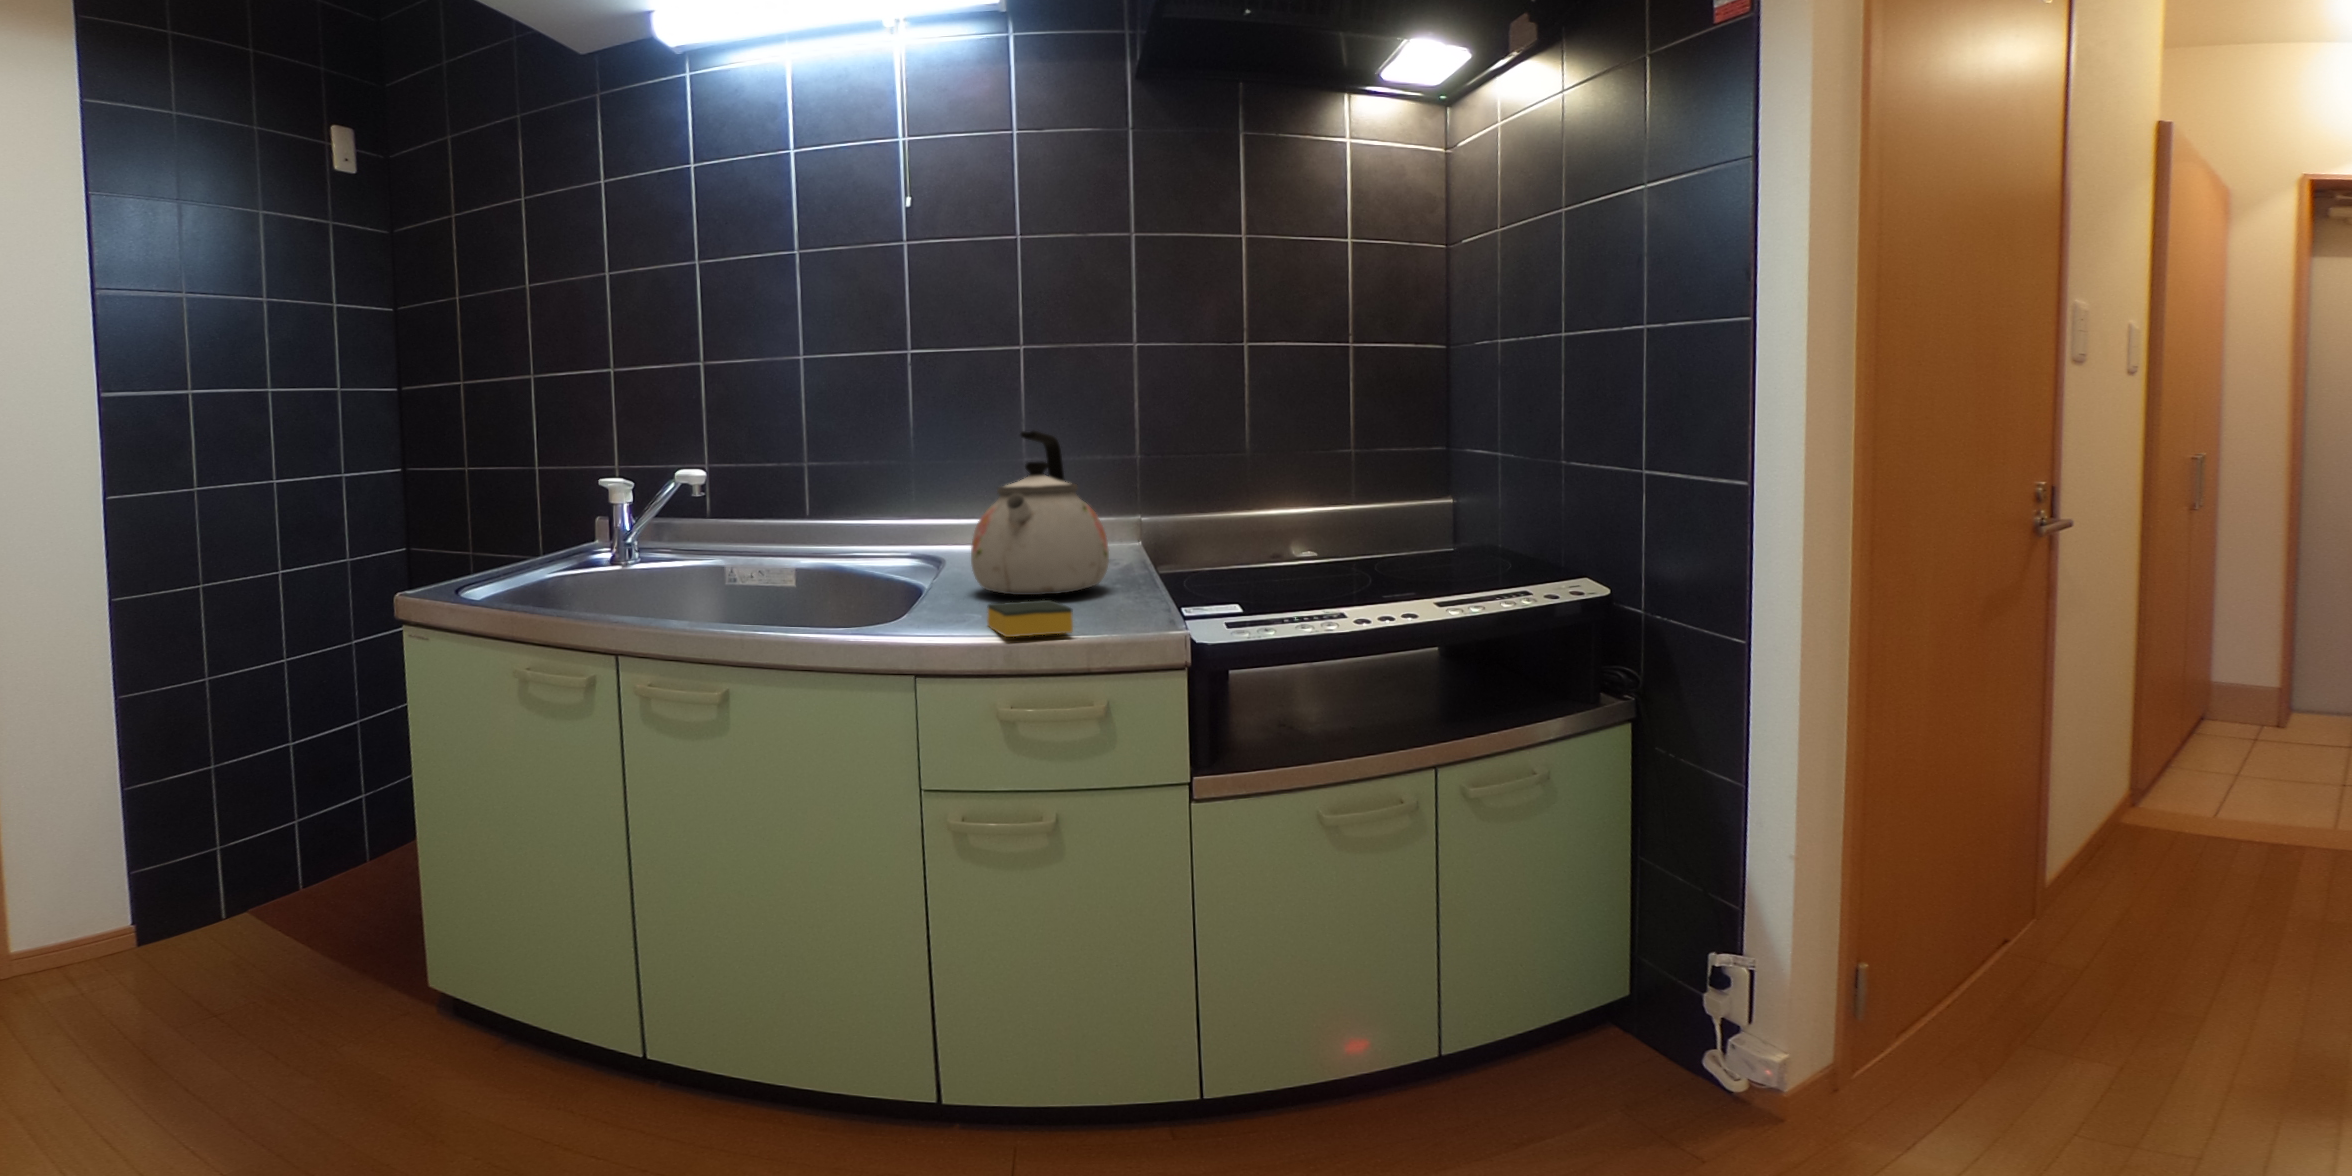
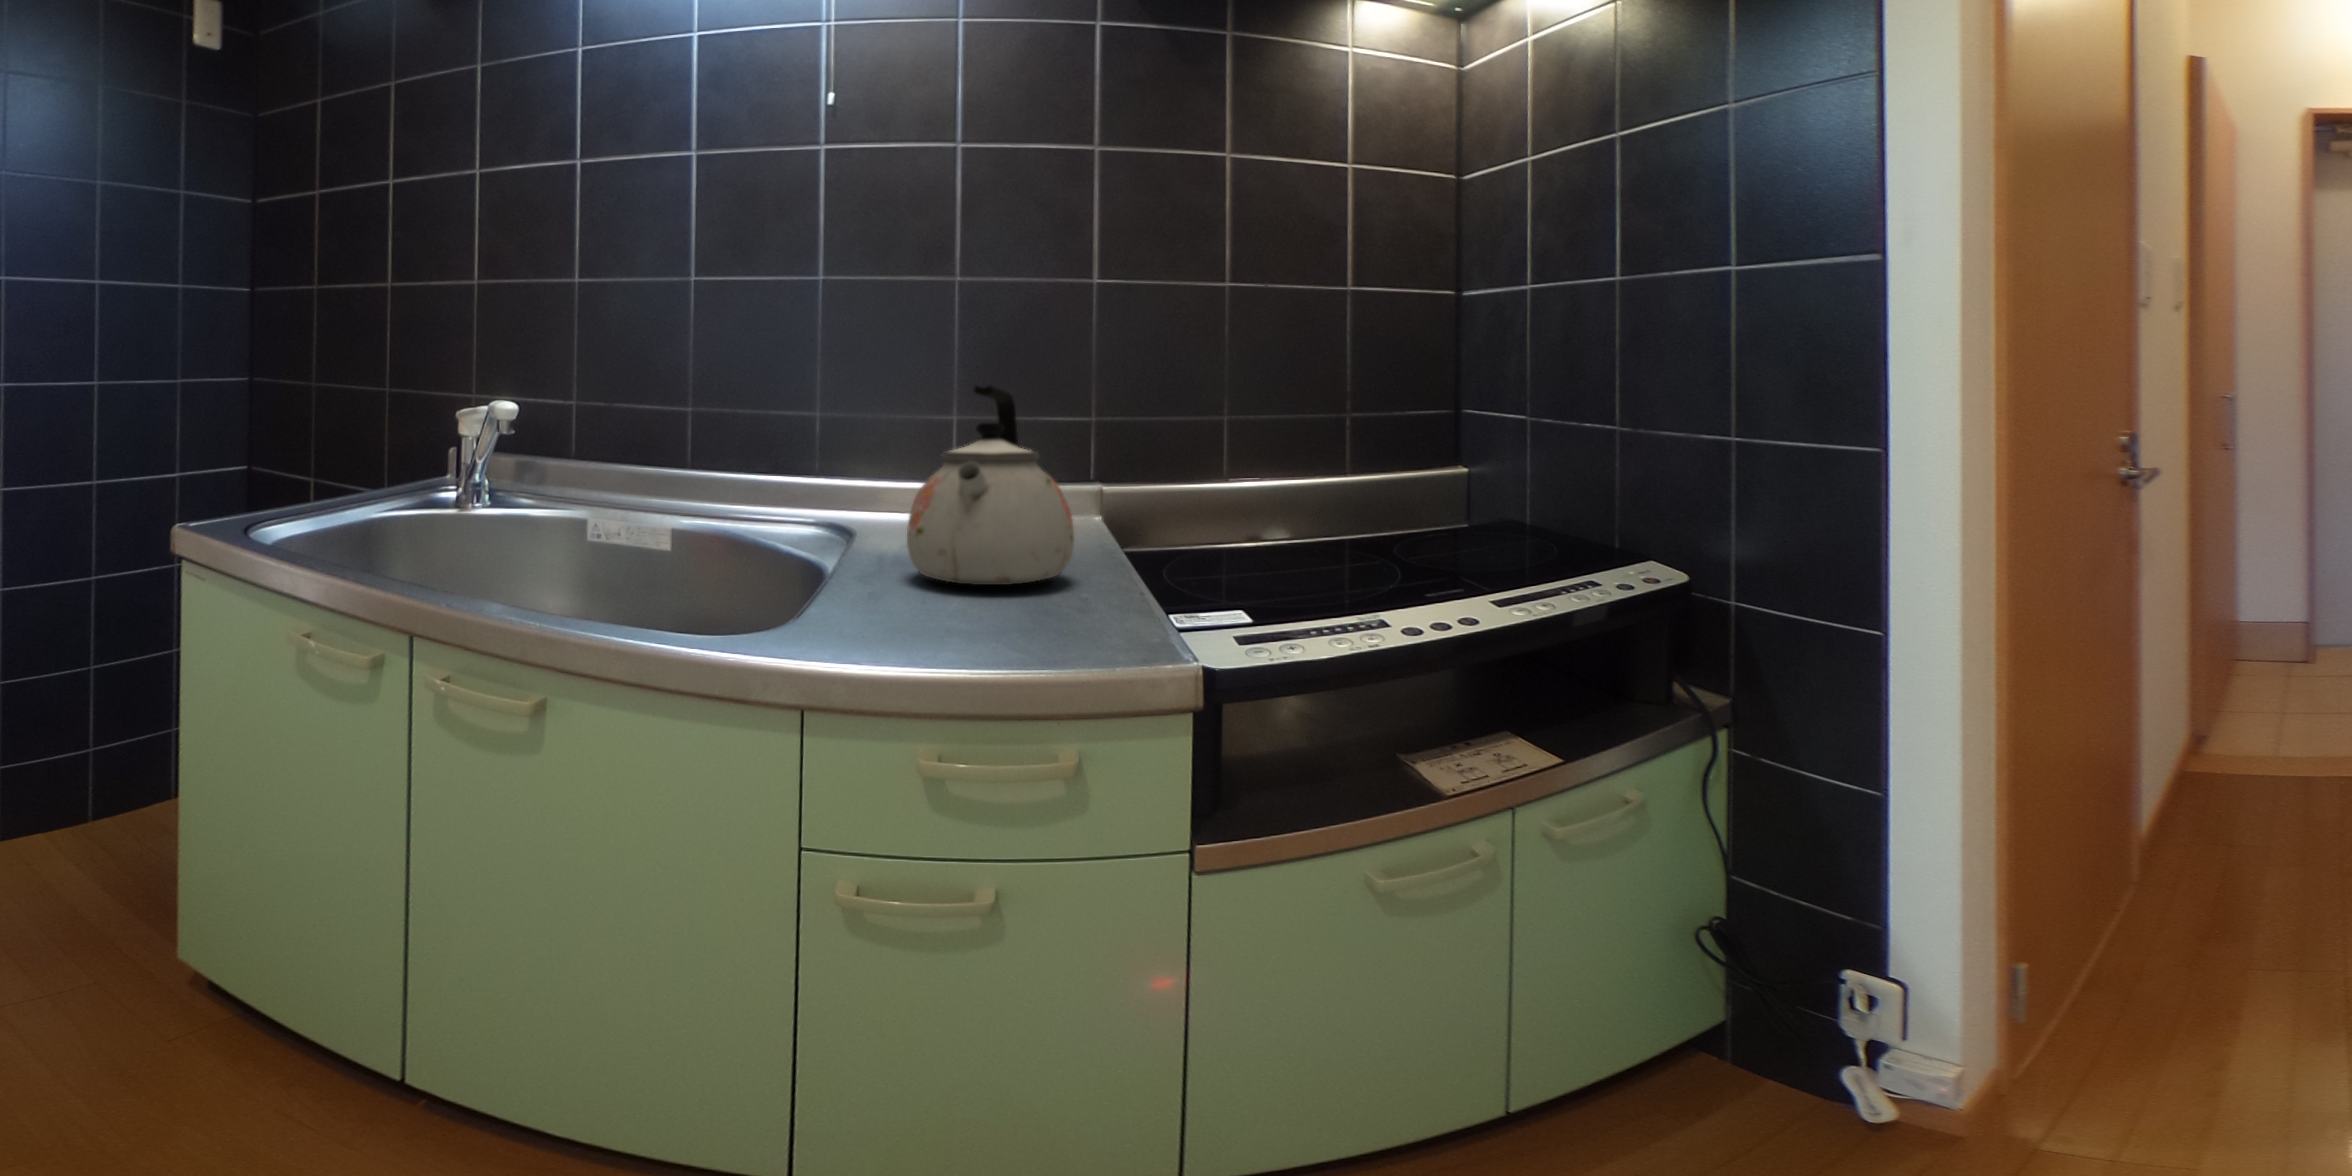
sponge: present [987,600,1073,637] -> none [940,596,1054,644]

